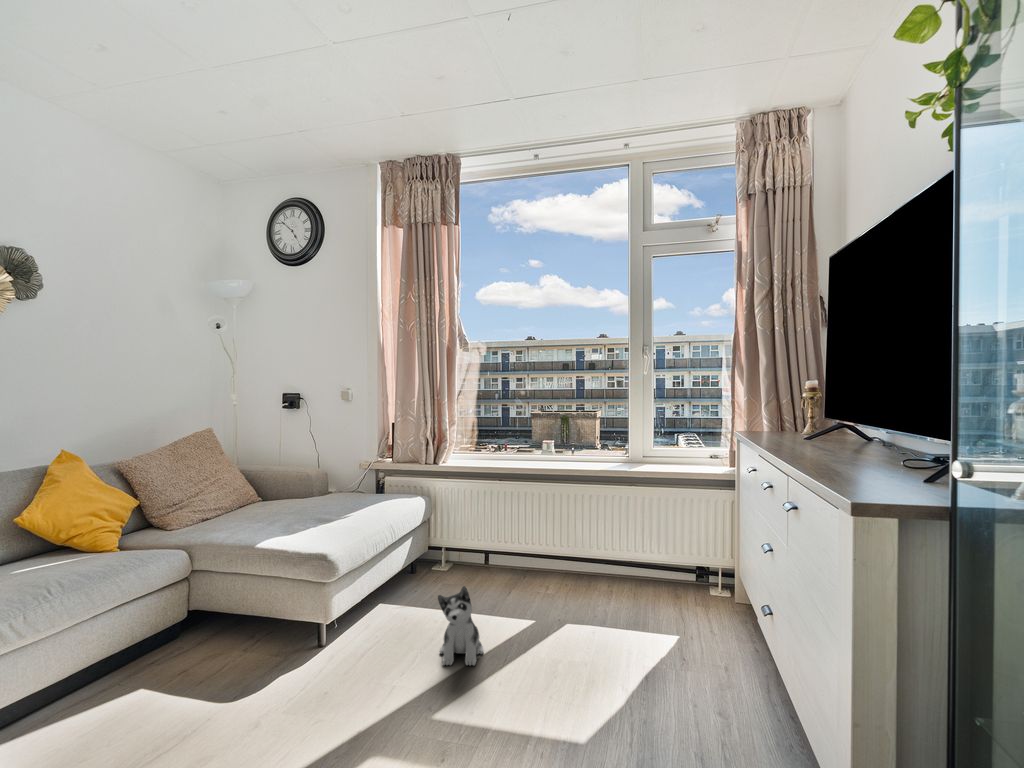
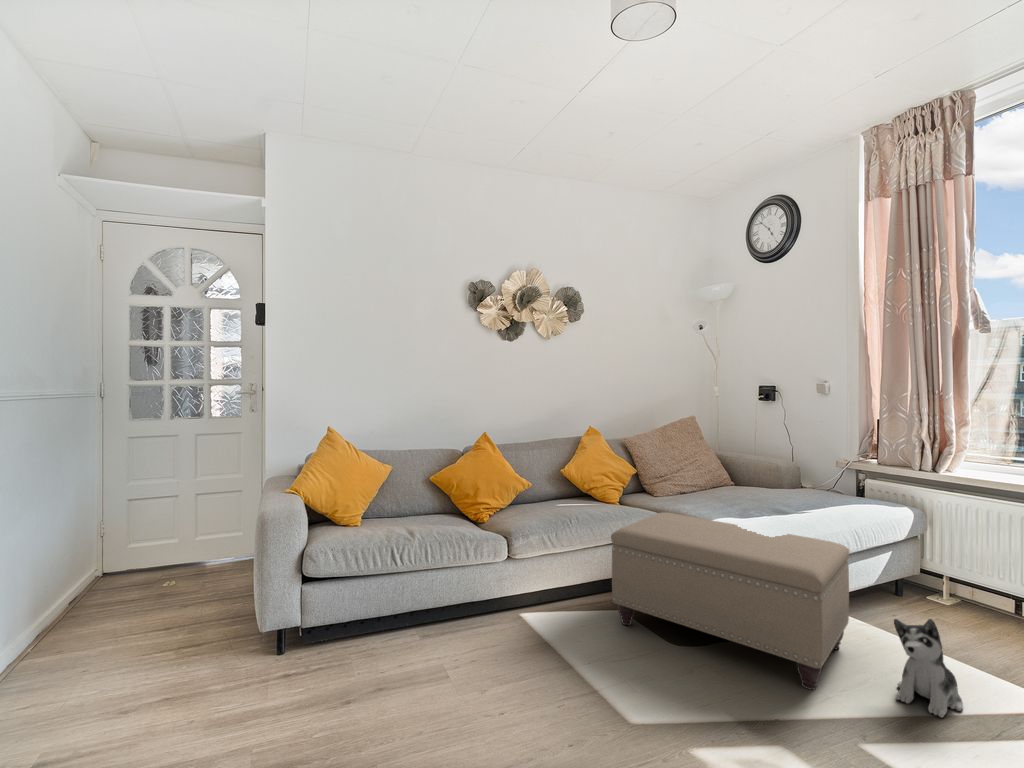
ottoman: none [127,540,395,716] -> present [611,512,849,690]

